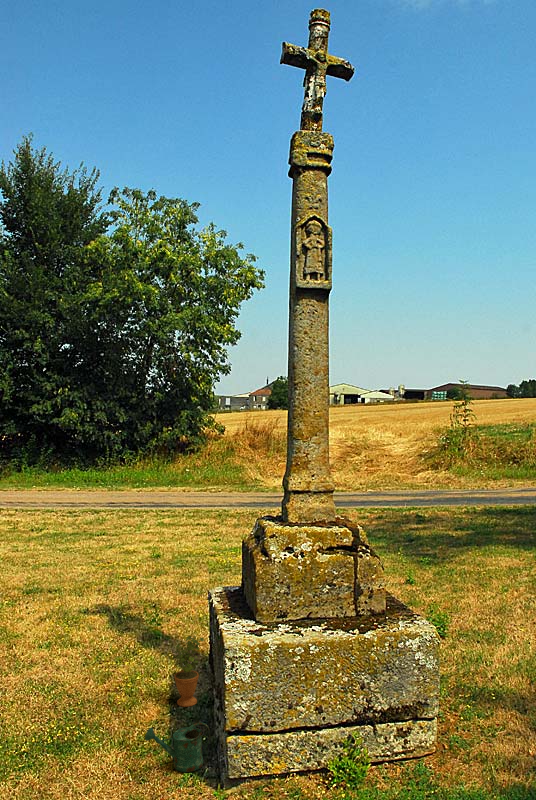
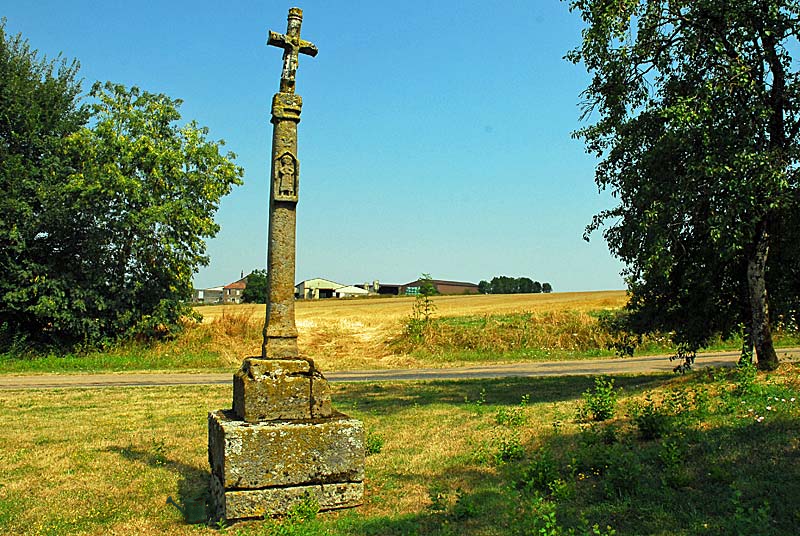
potted plant: present [172,636,204,707] -> none [180,441,205,493]

